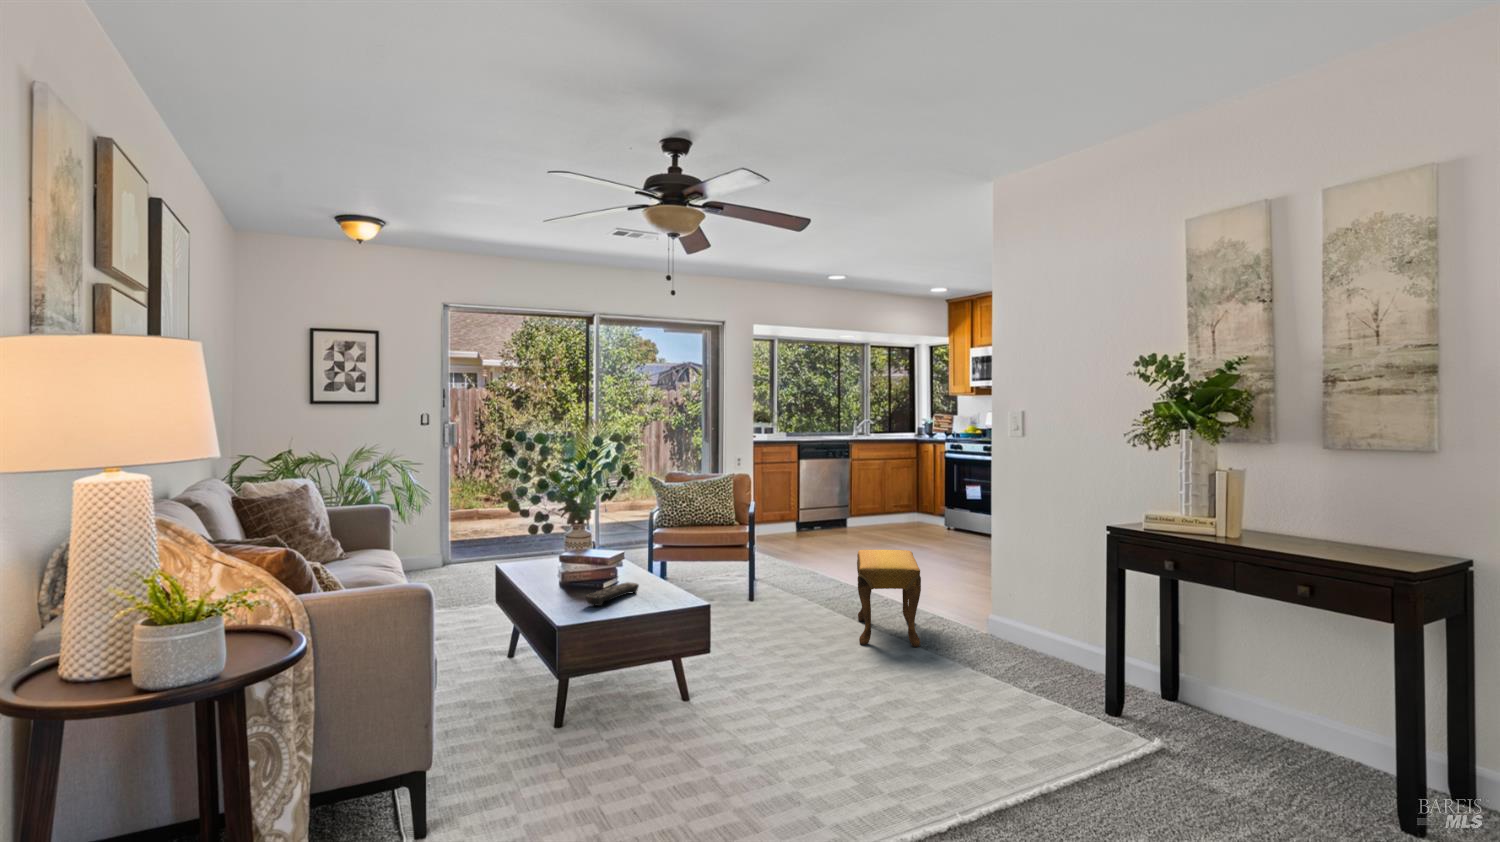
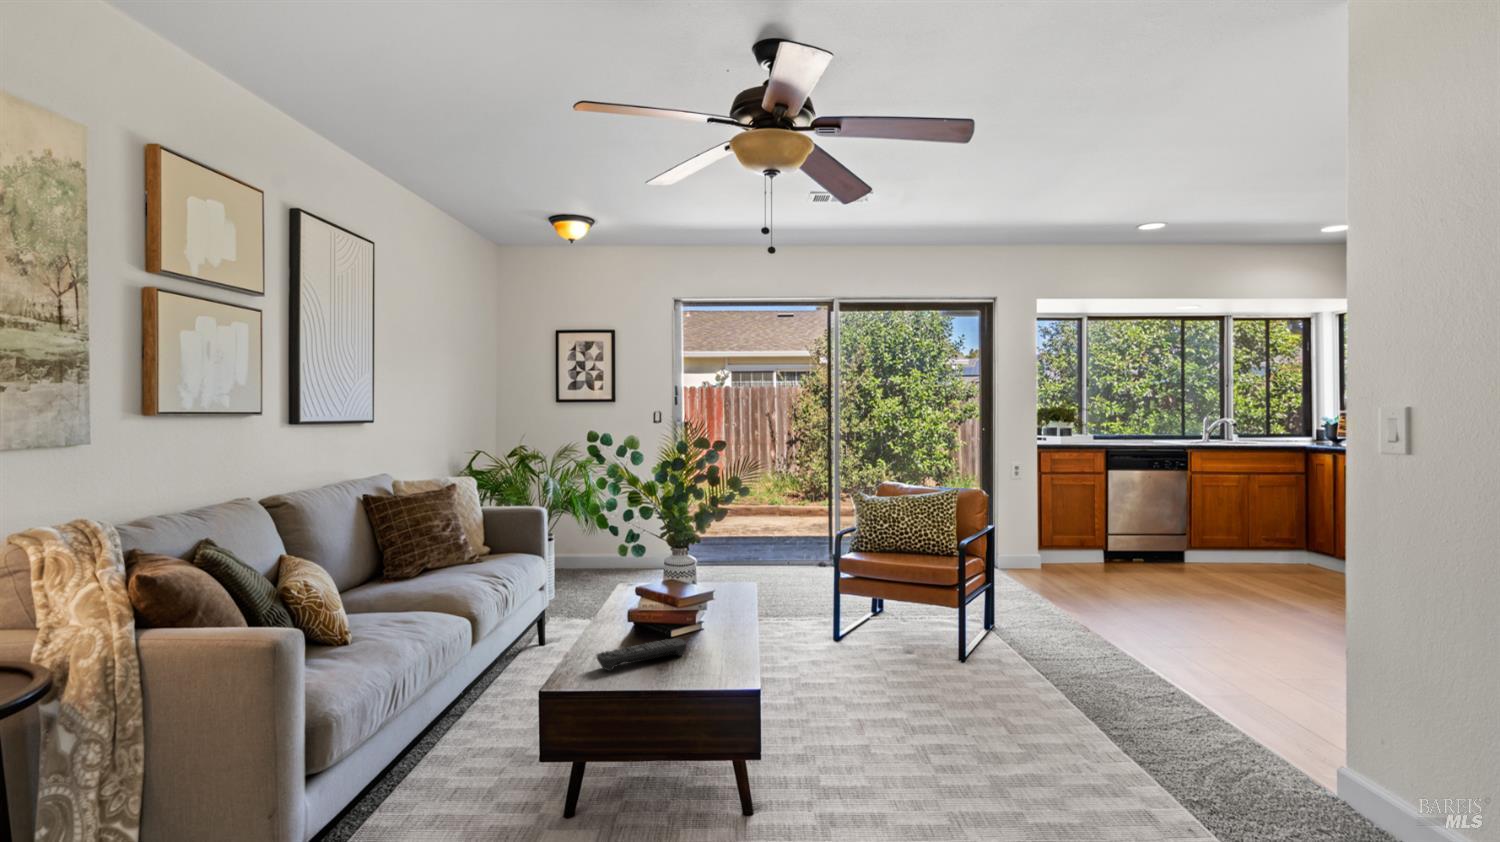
footstool: present [857,550,921,647] -> none [1063,620,1192,807]

